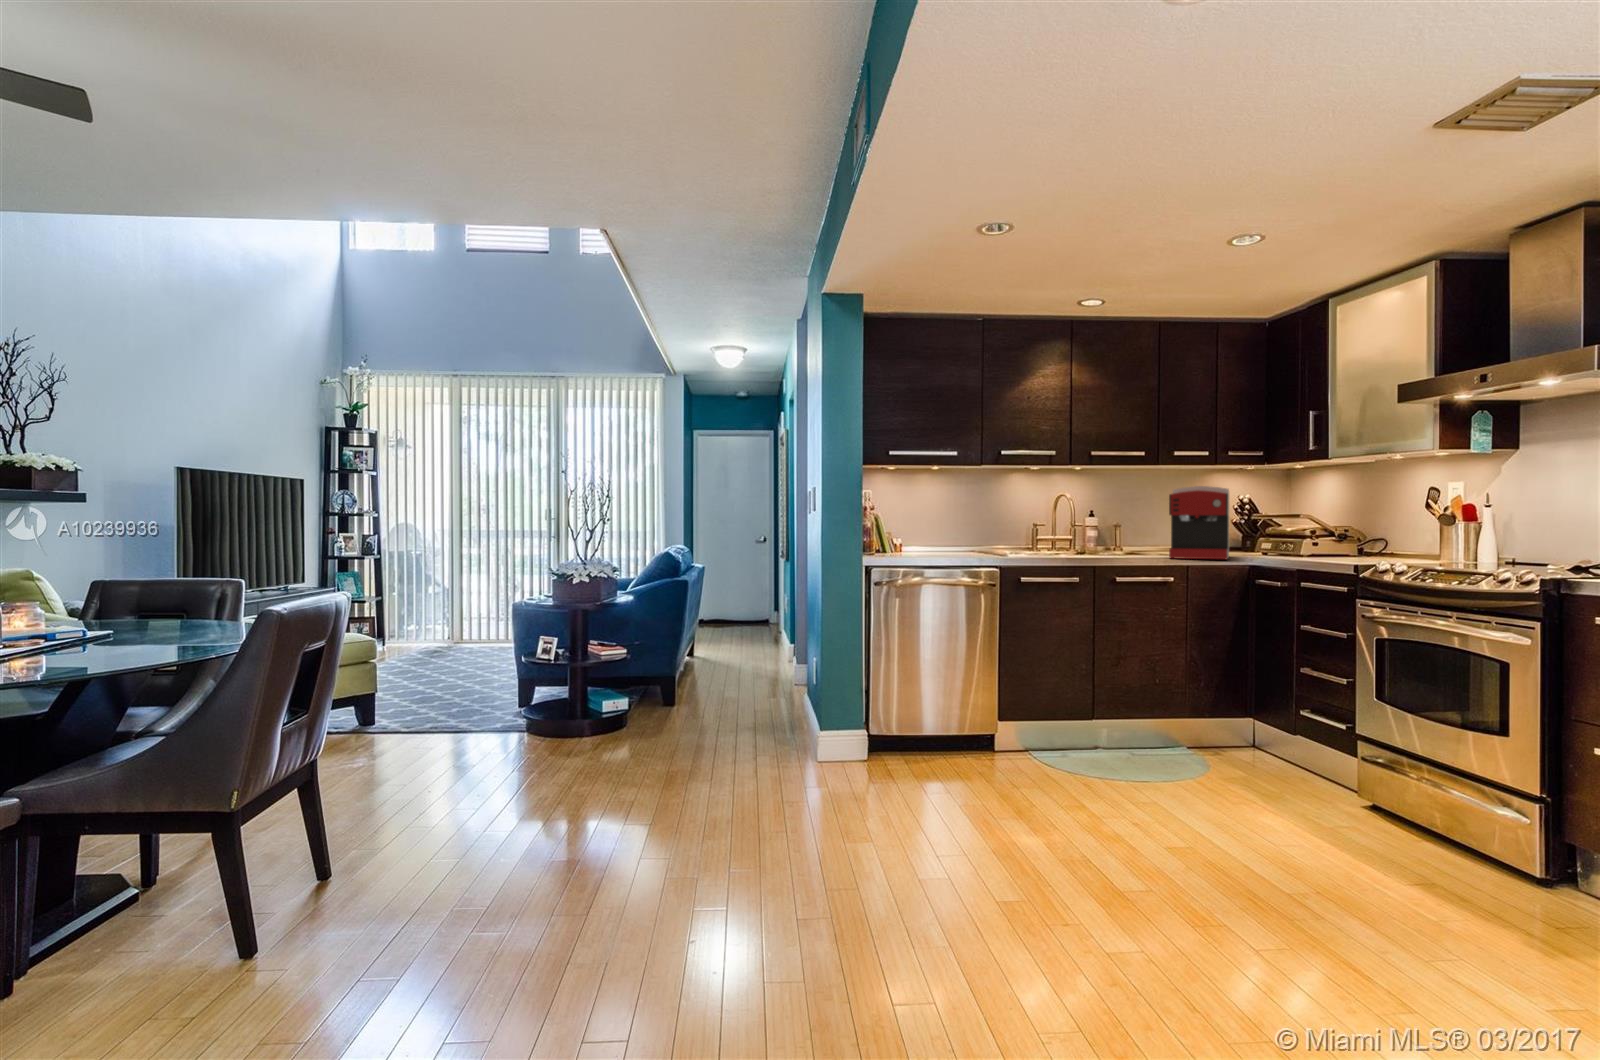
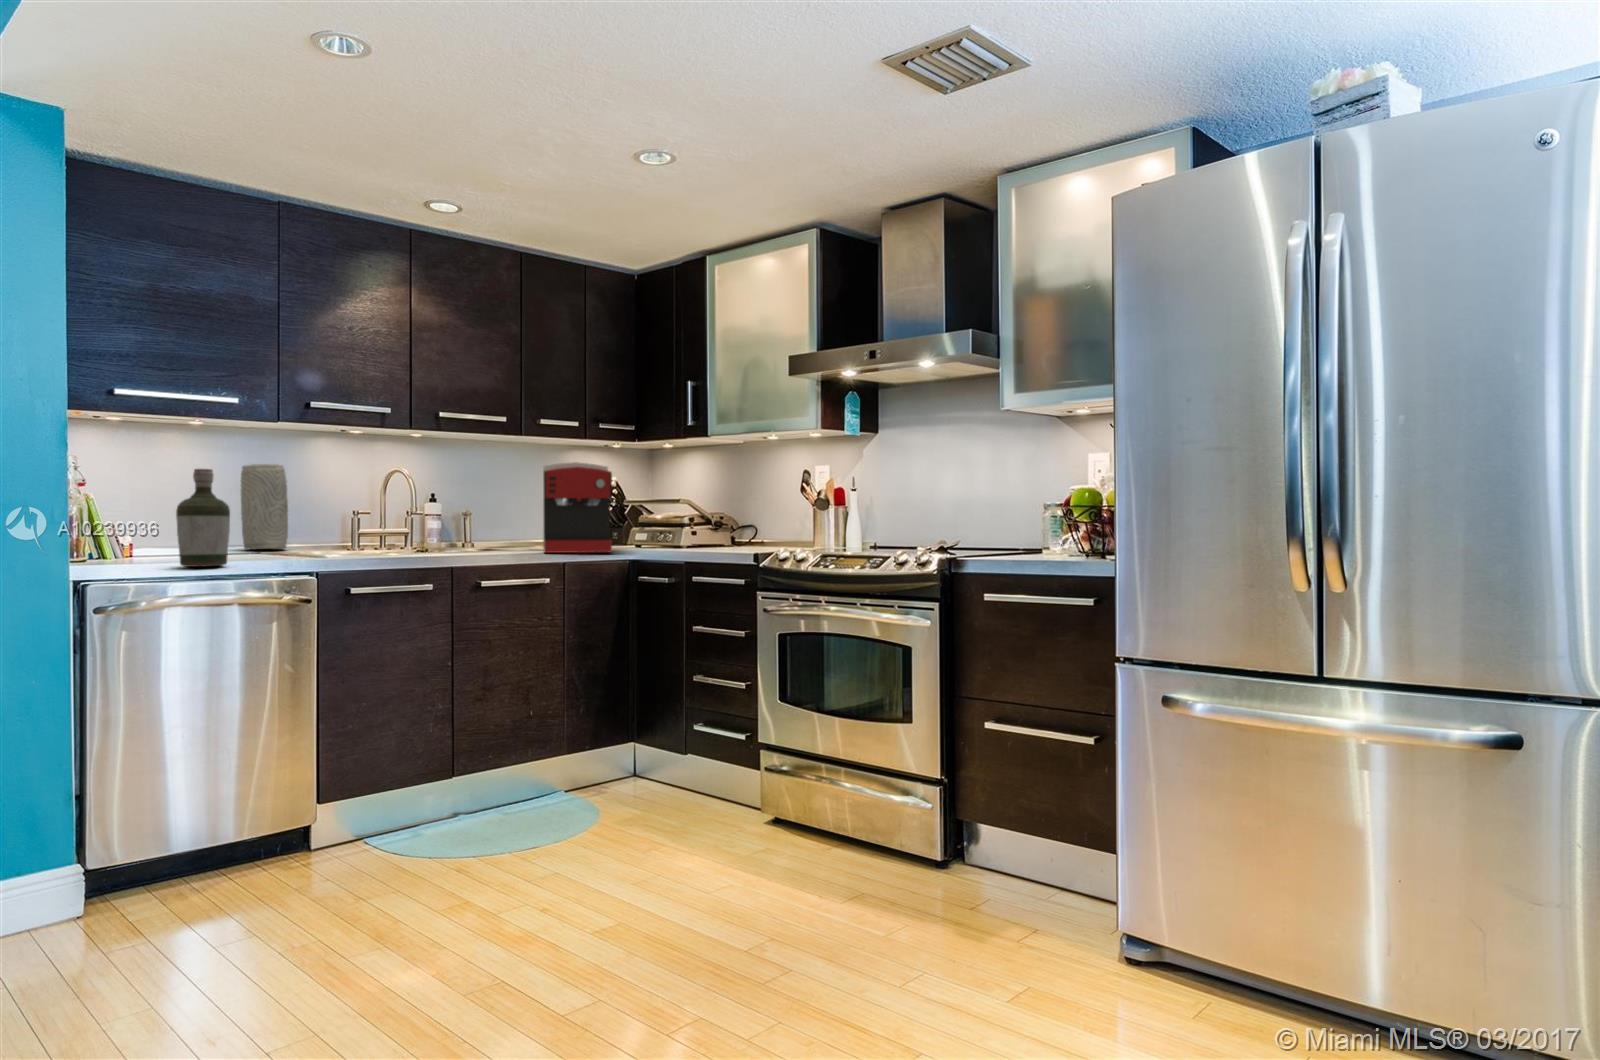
vase: none [962,494,990,551] -> present [241,464,288,550]
bottle: none [918,501,947,562] -> present [176,469,230,567]

